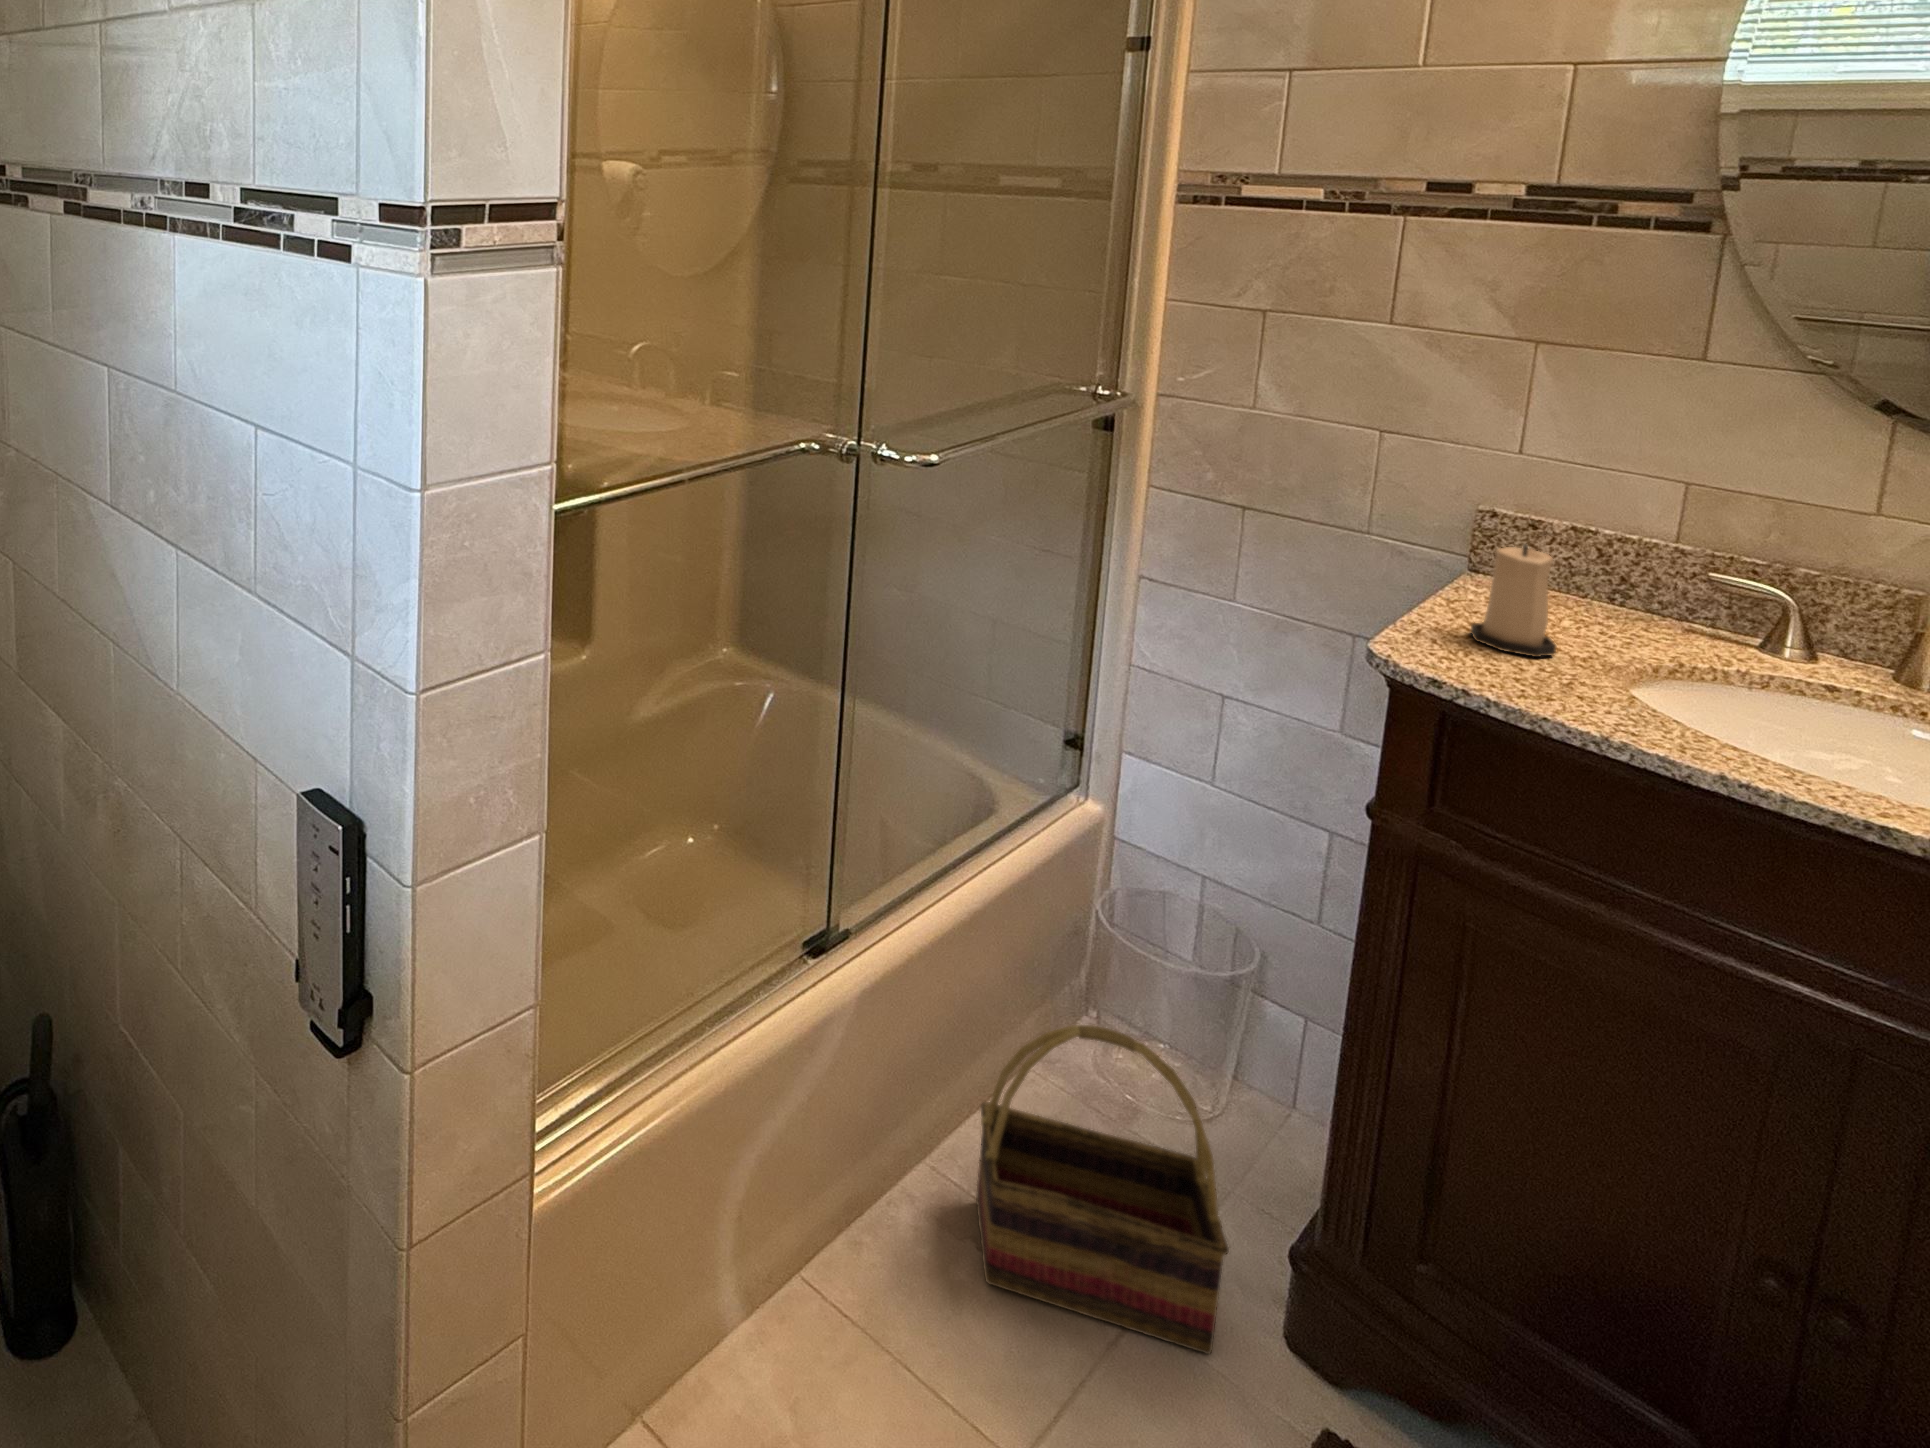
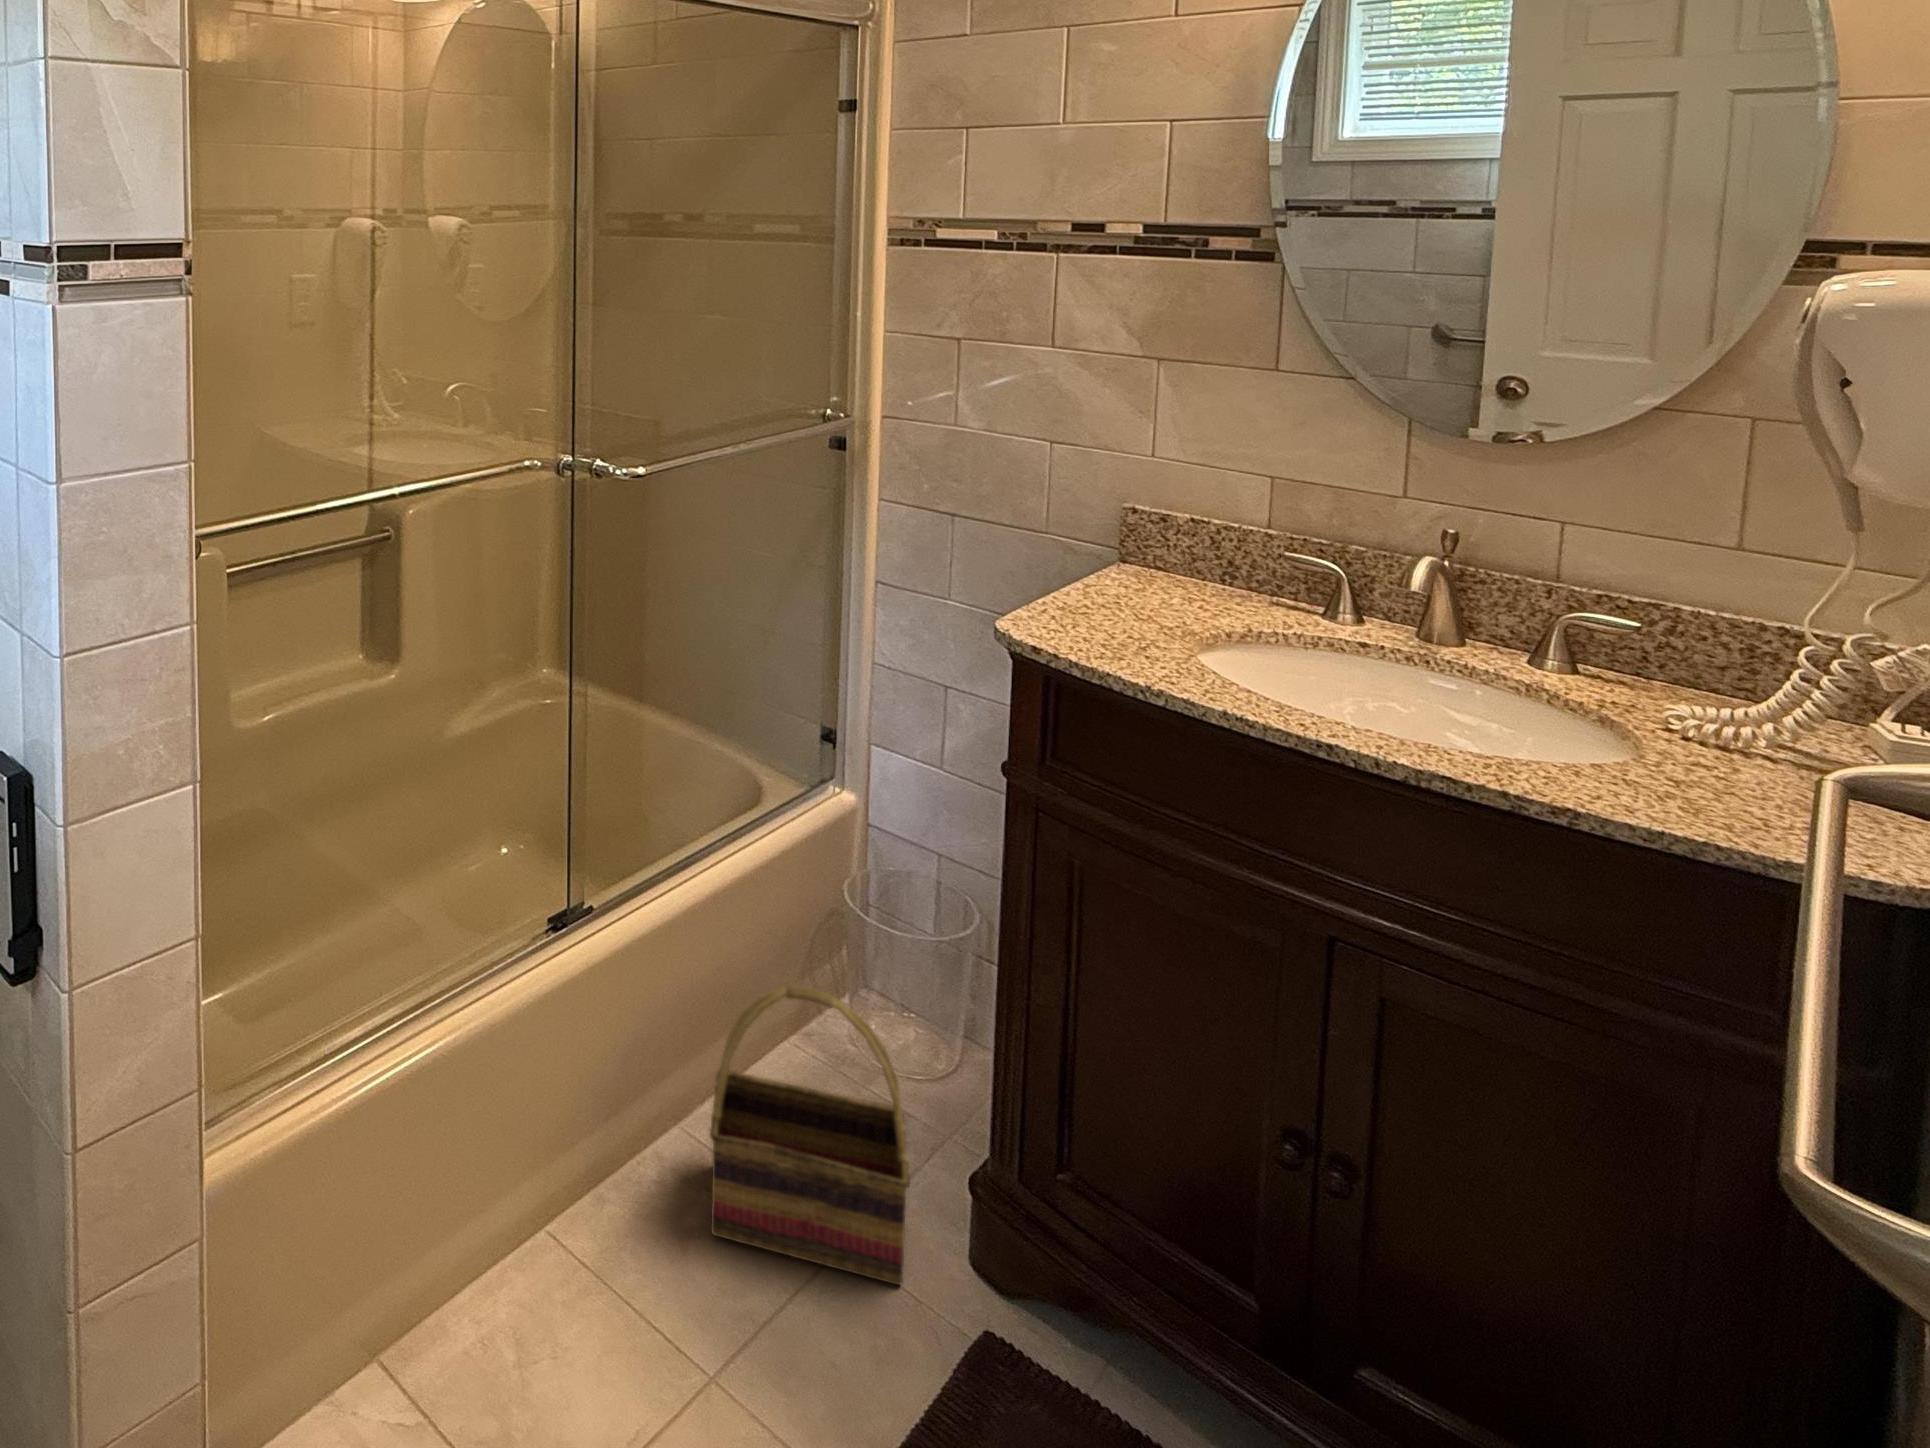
candle: present [1471,544,1556,657] -> none [1084,529,1144,628]

